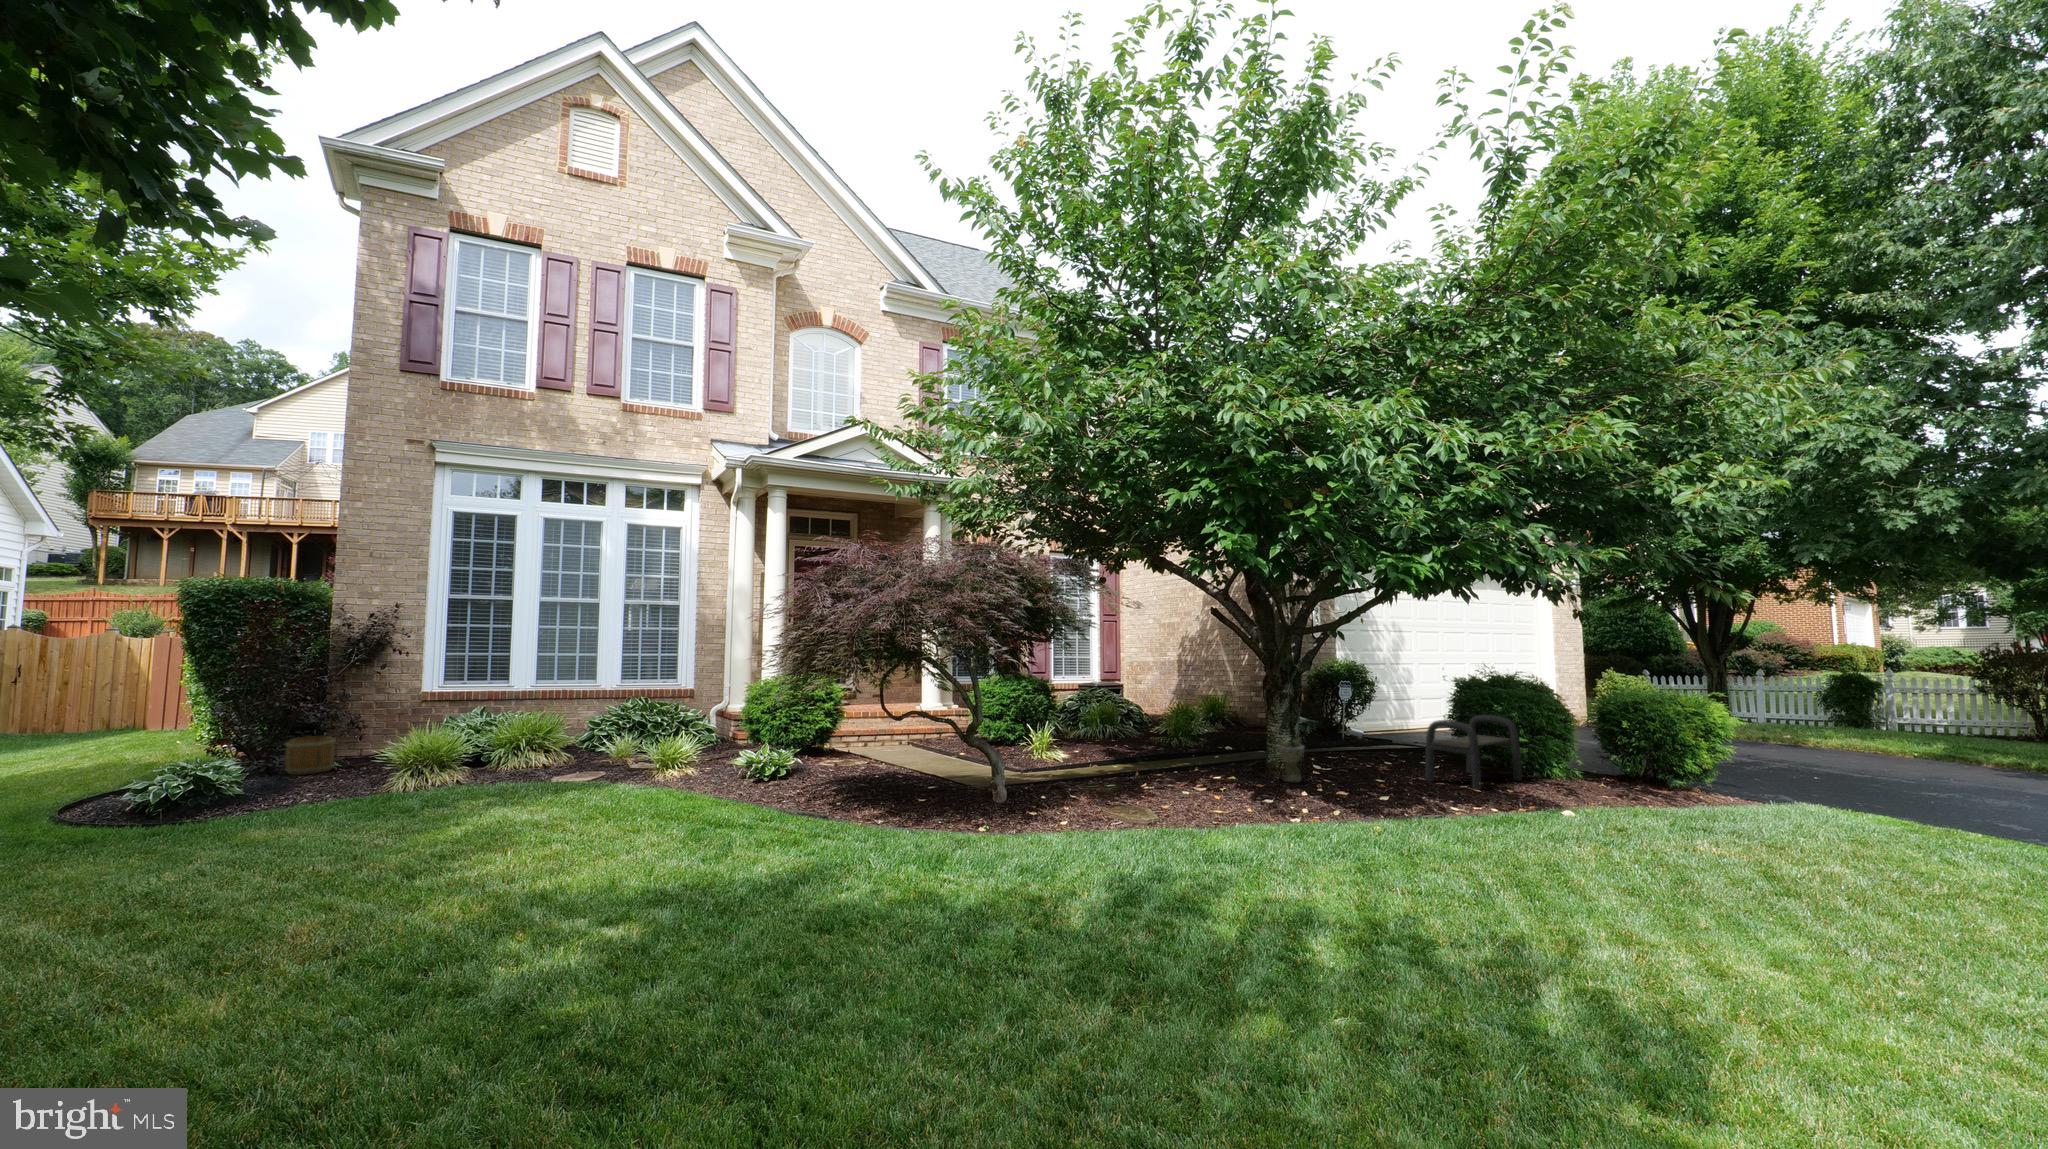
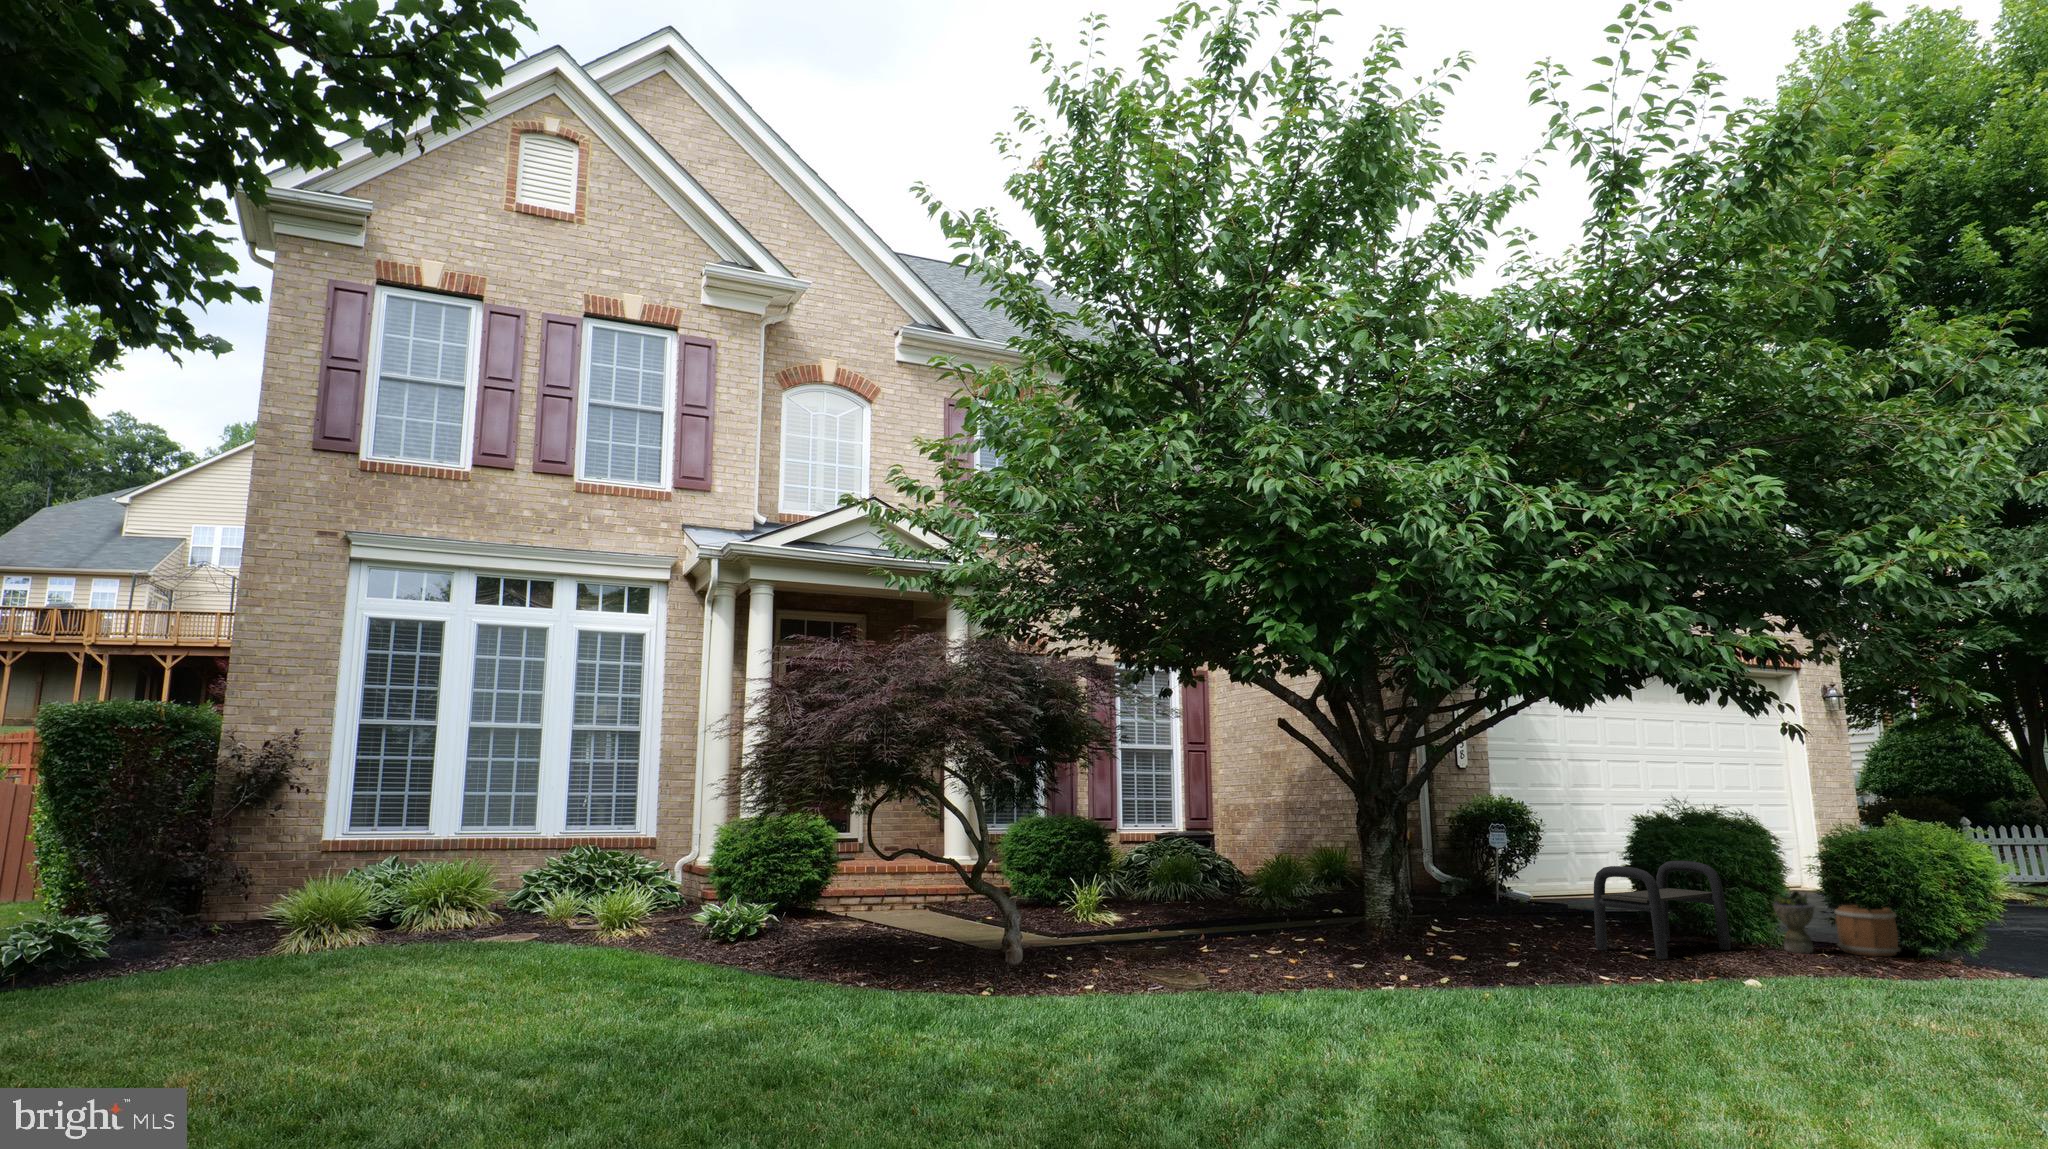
bucket: present [285,736,335,775] -> present [1835,905,1901,956]
planter: present [1277,736,1304,782] -> present [1773,891,1814,953]

